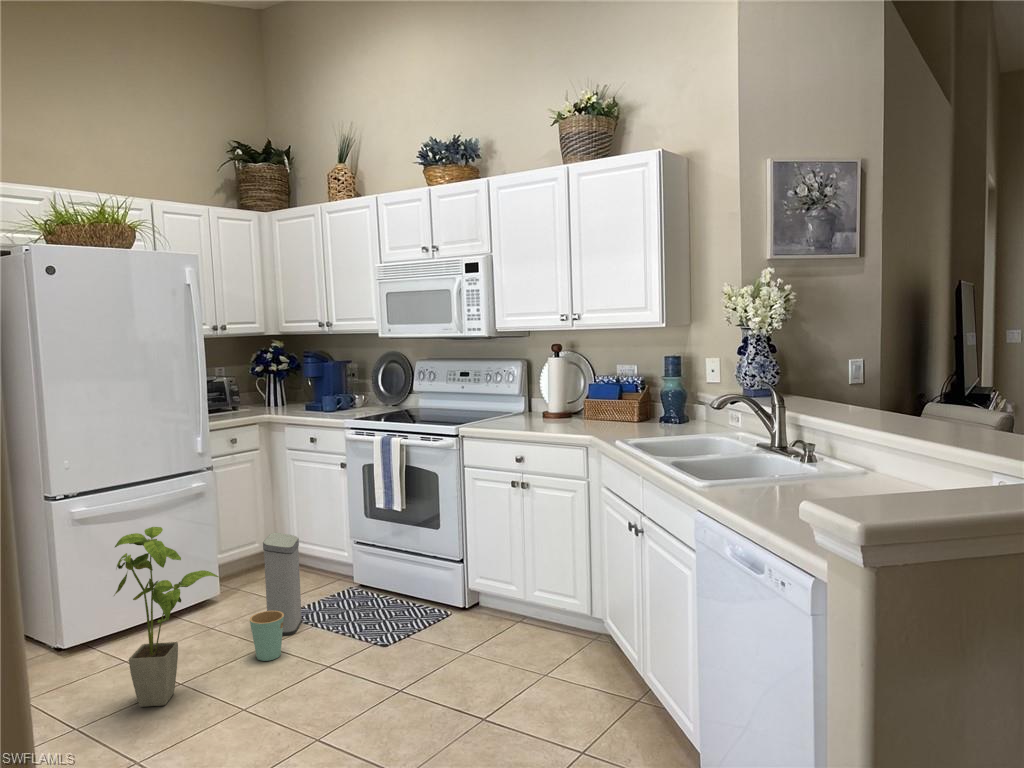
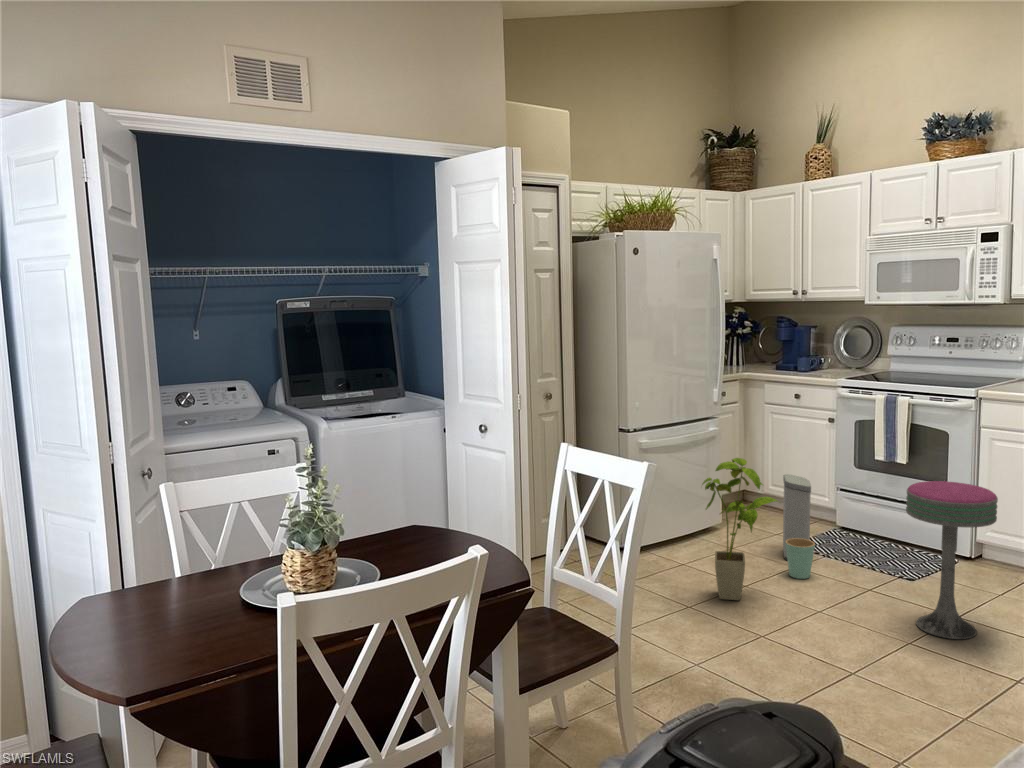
bar stool: none [333,538,427,725] -> present [906,481,998,639]

